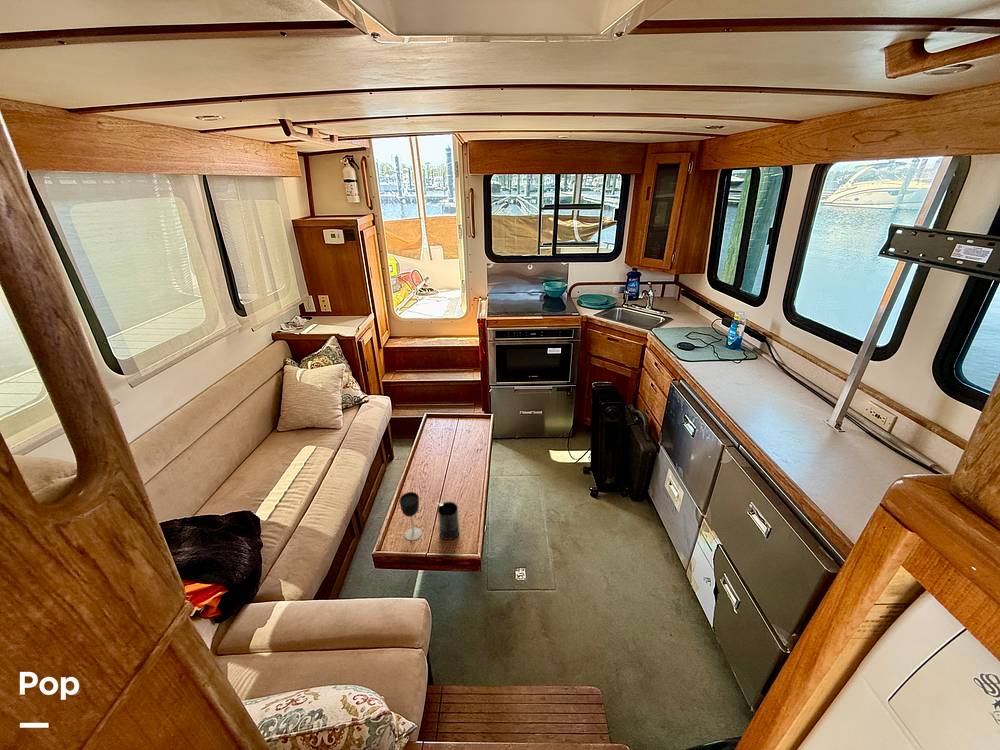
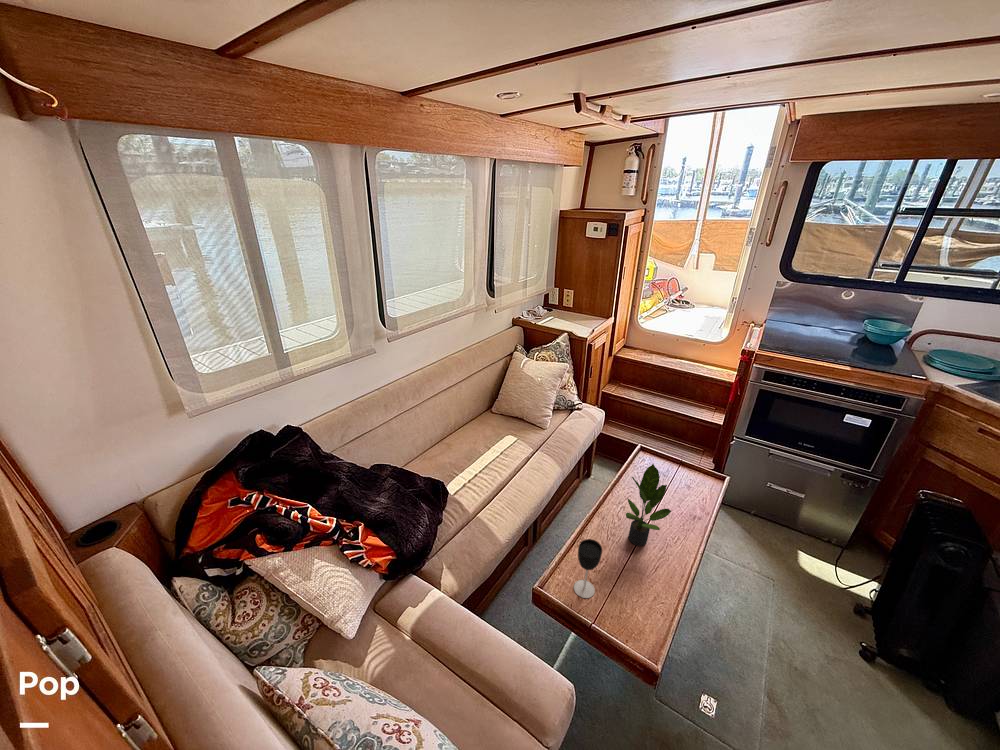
potted plant: none [424,420,460,487] -> present [626,464,671,546]
candle: present [438,502,459,540] -> none [615,568,648,622]

